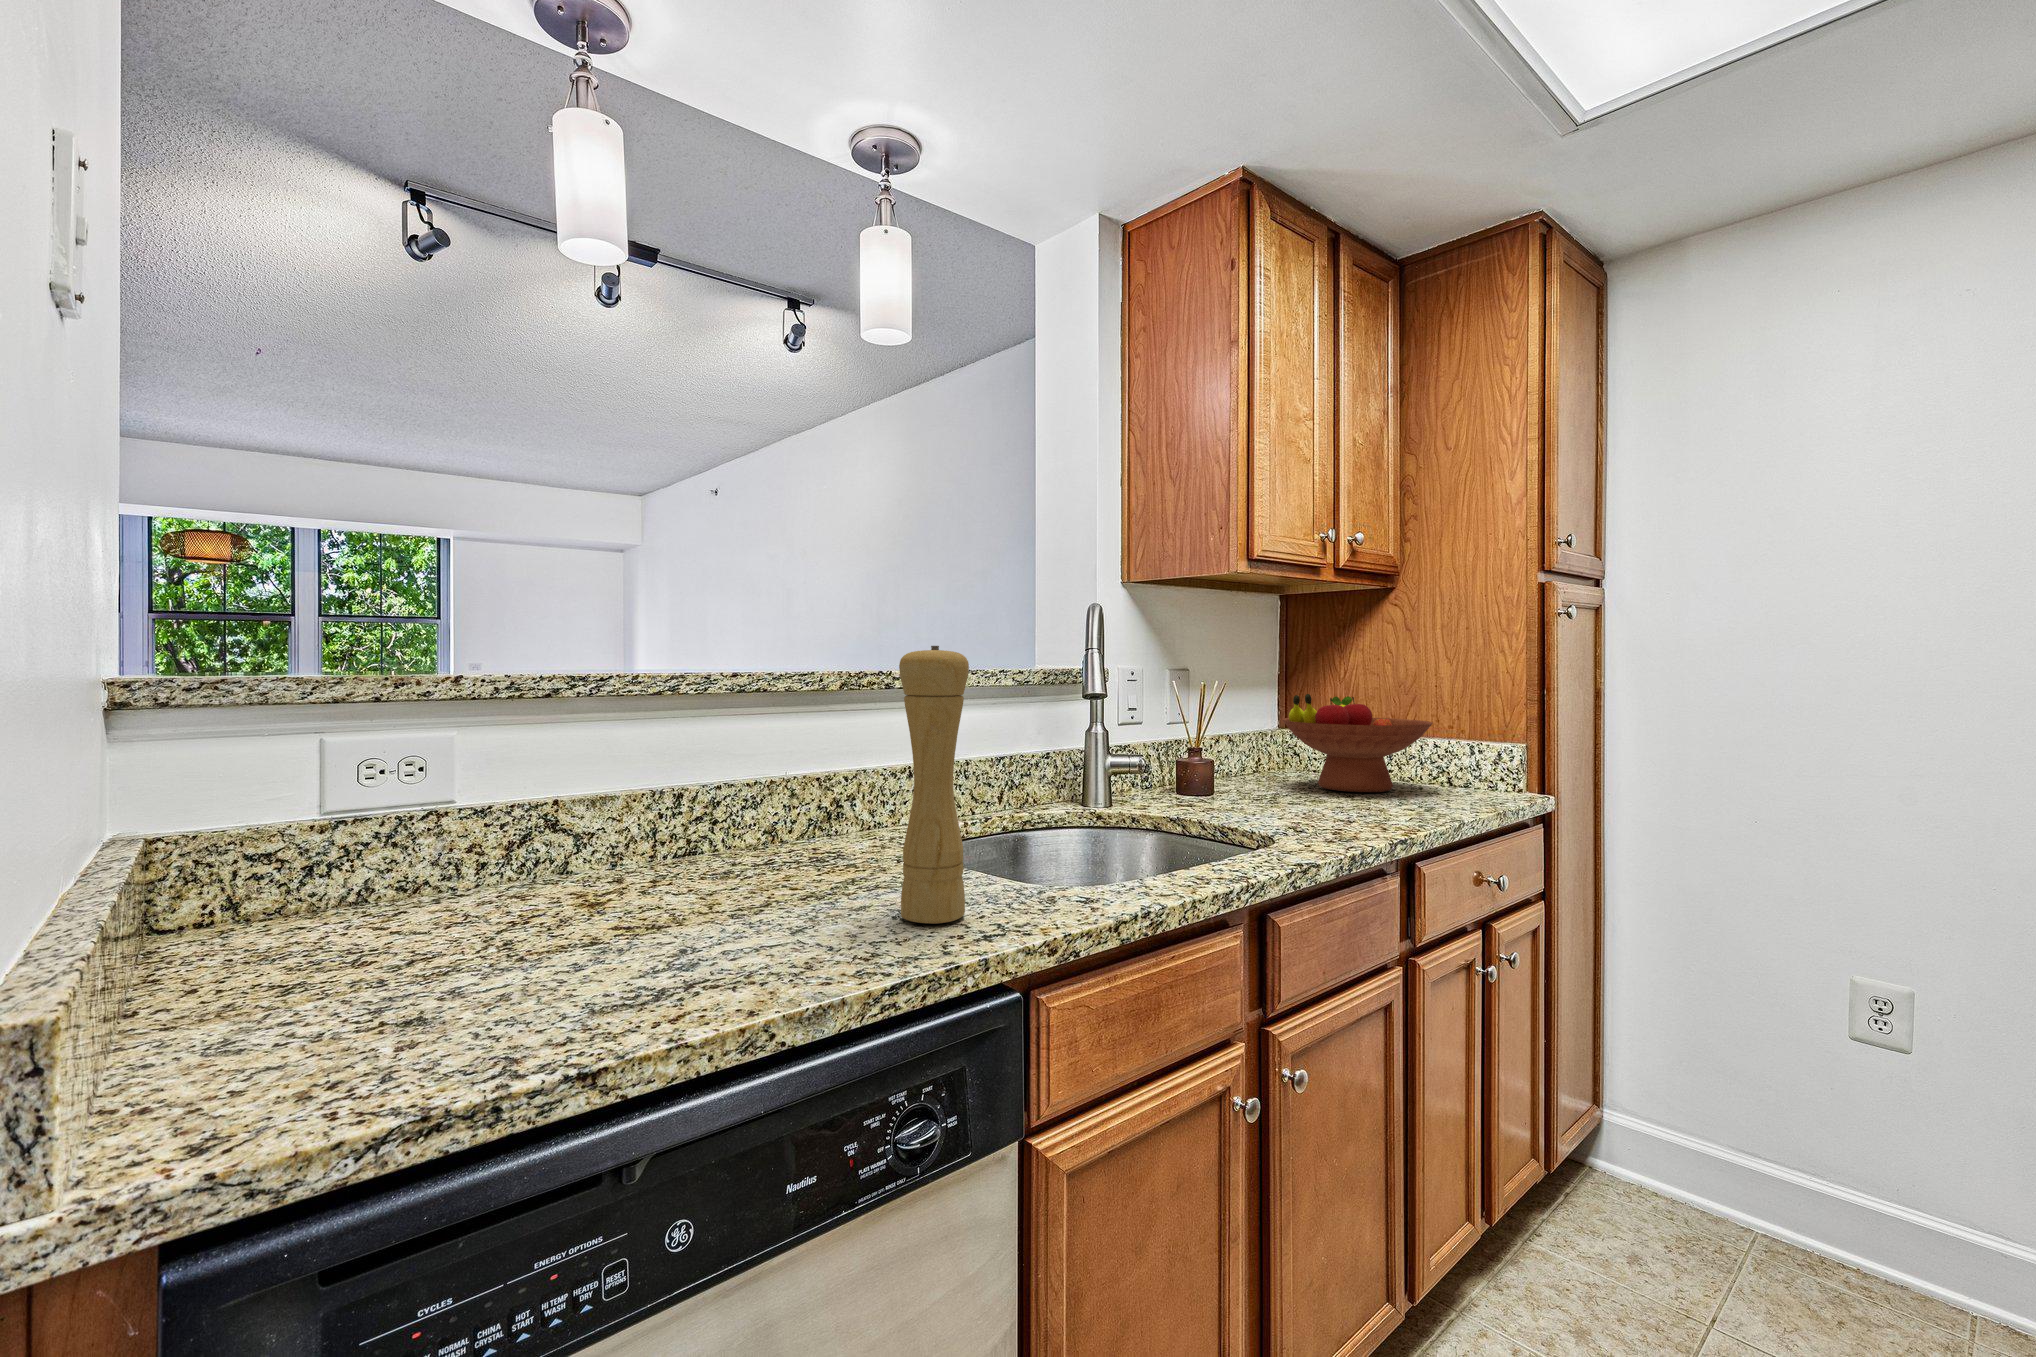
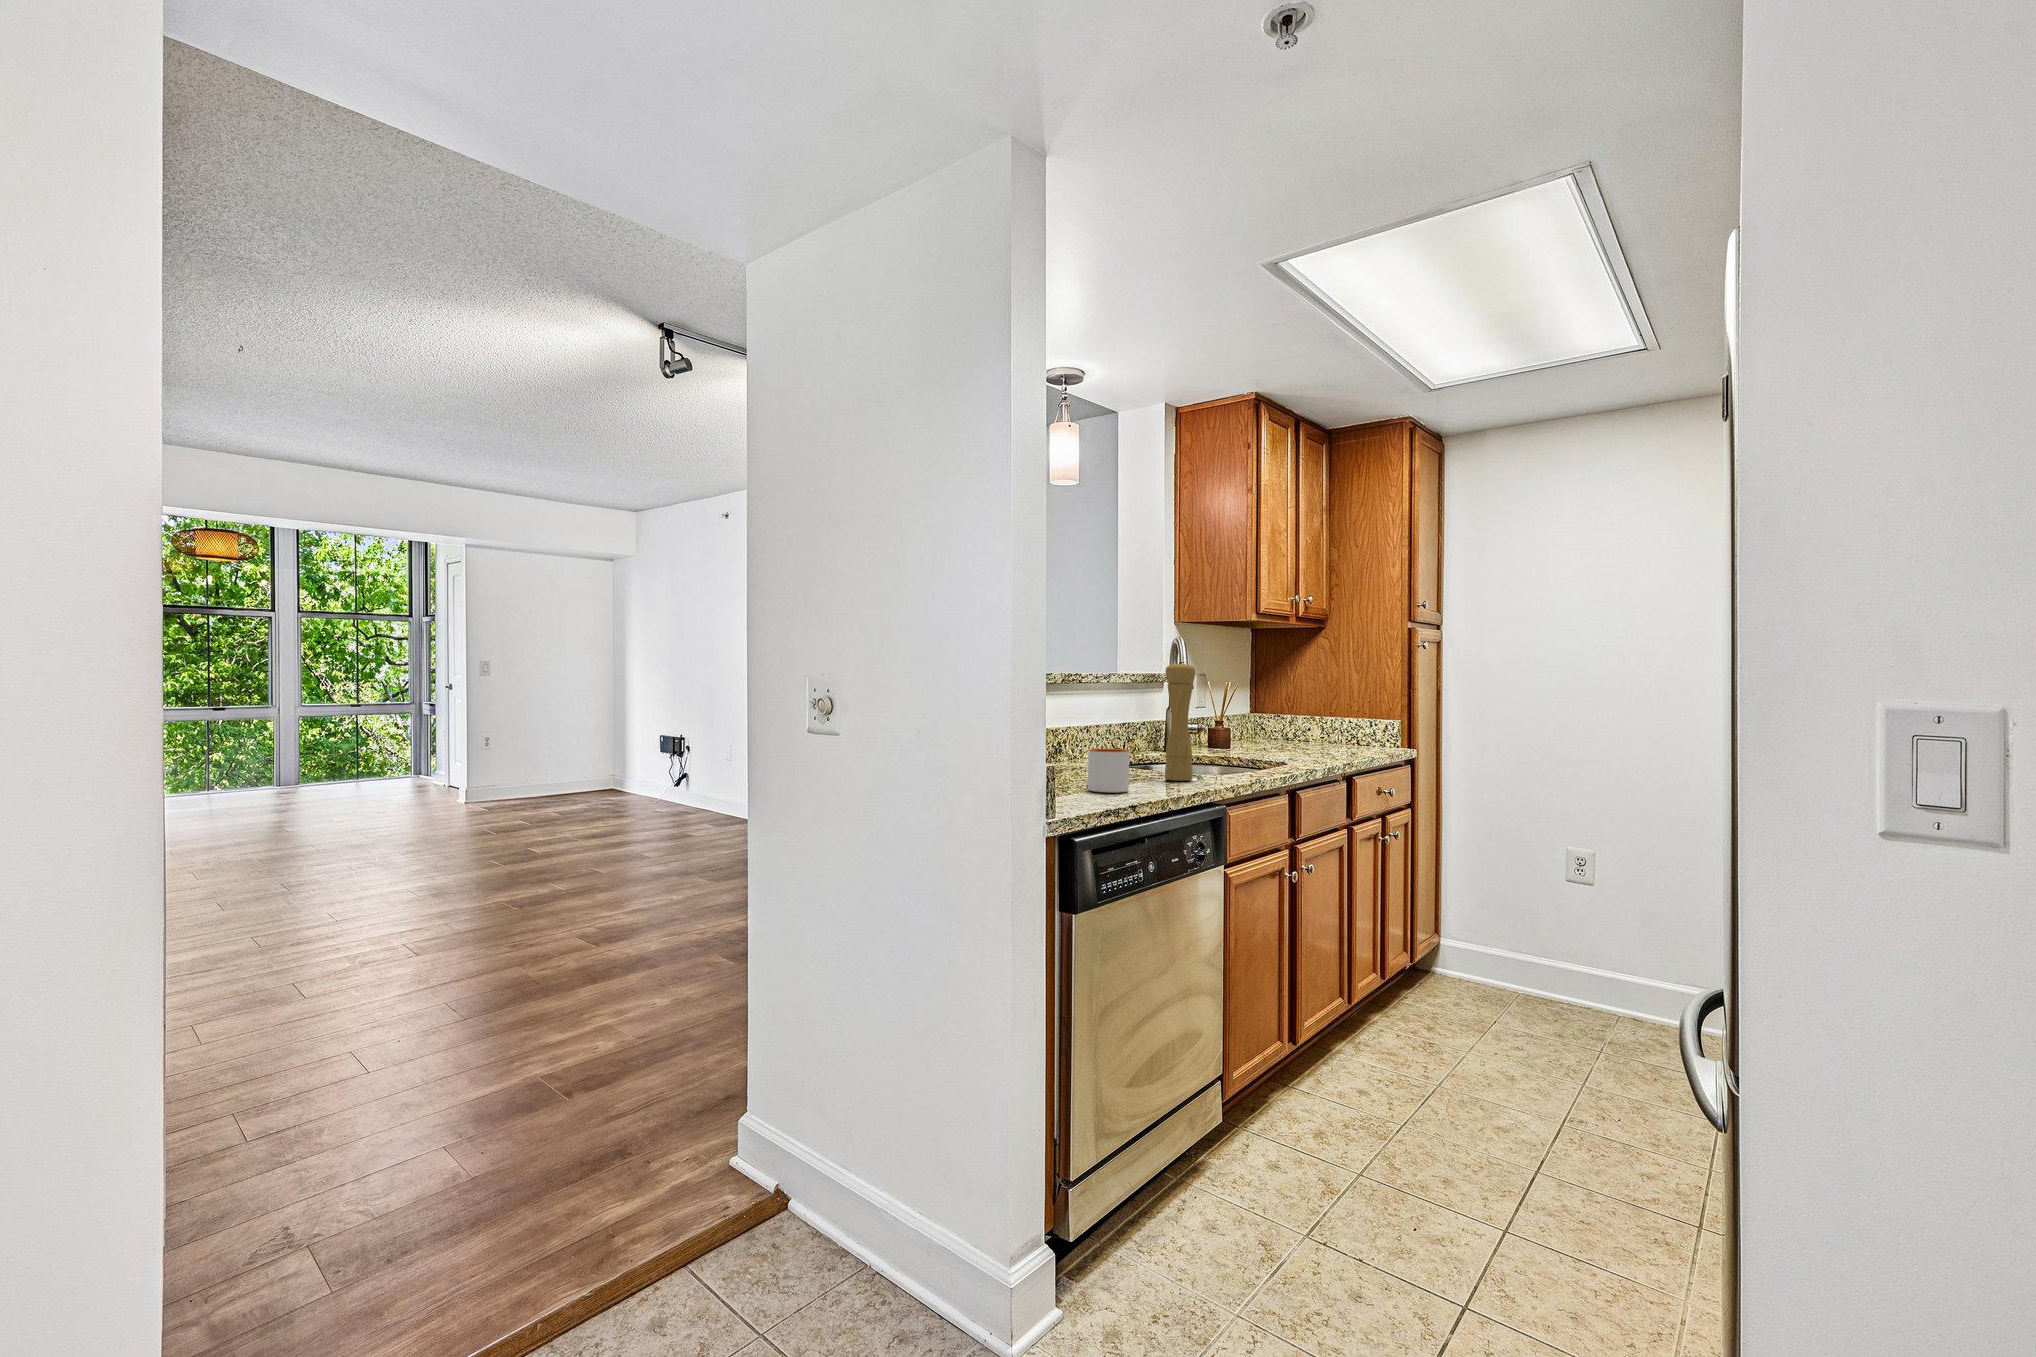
fruit bowl: present [1282,694,1433,792] -> none [1263,690,1351,748]
mug: none [589,864,724,997] -> present [1088,748,1129,793]

